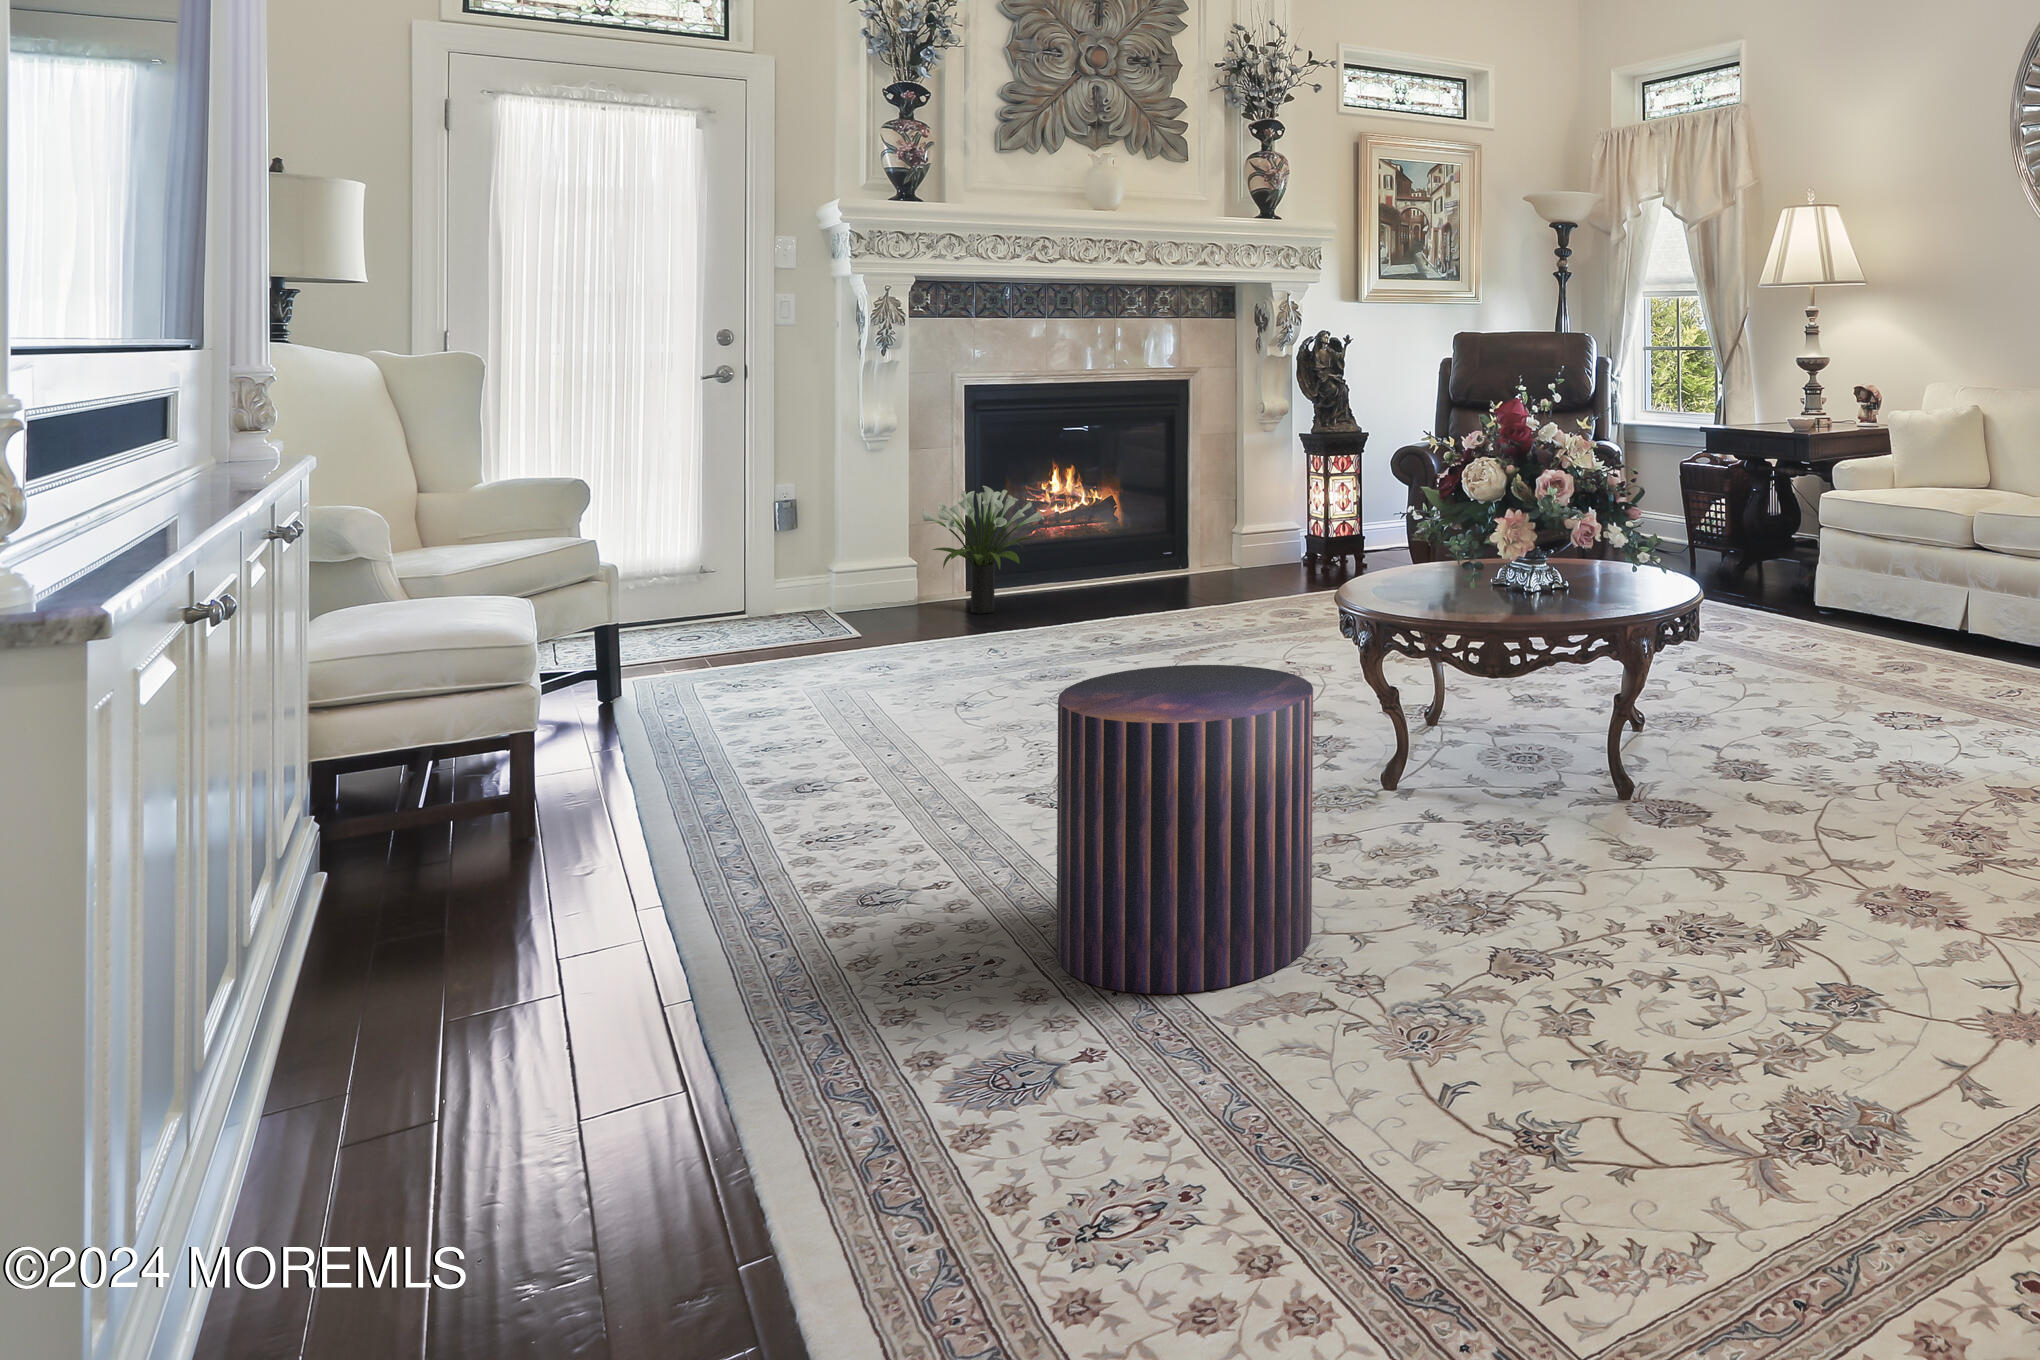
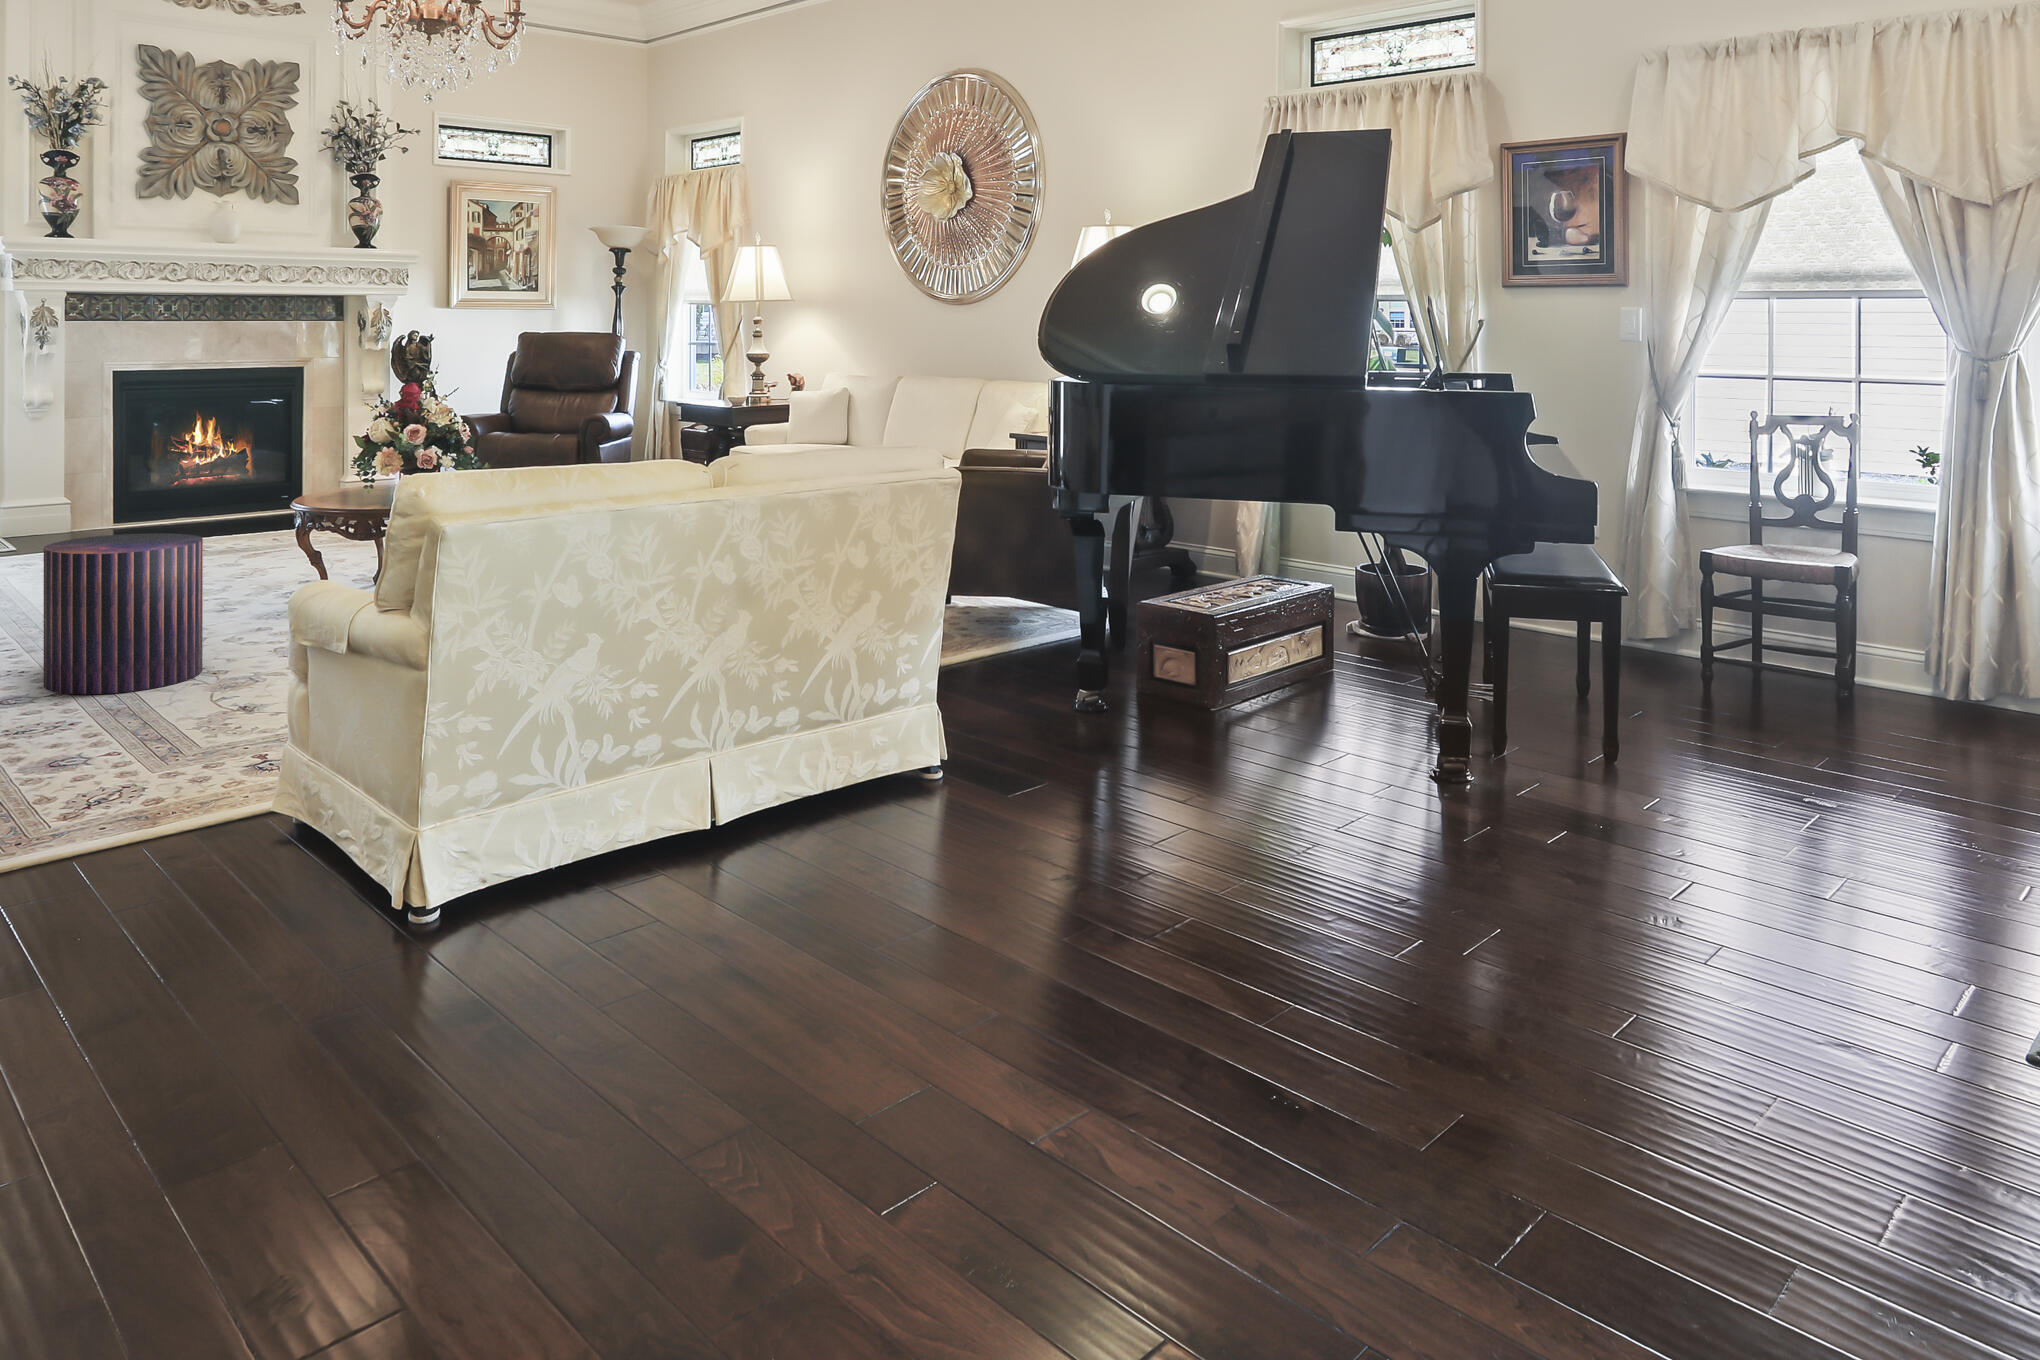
potted plant: present [923,486,1044,614] -> none [72,444,170,537]

